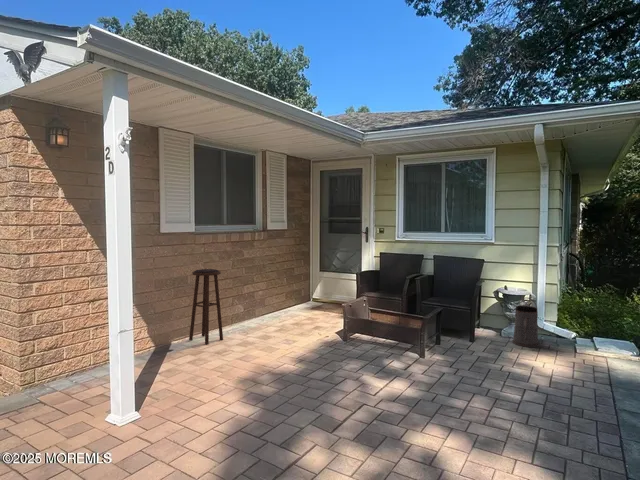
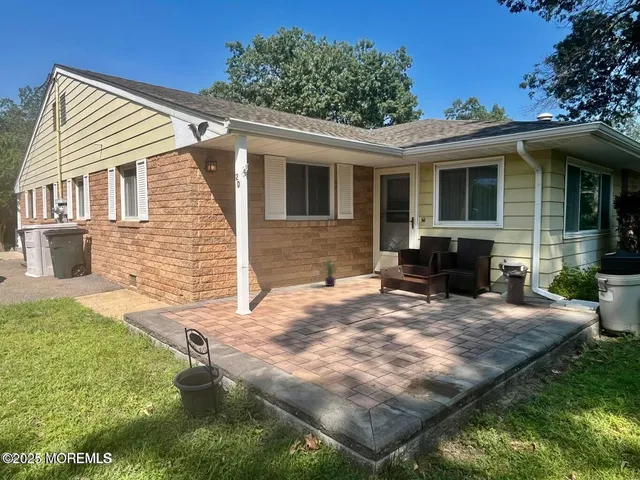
stool: present [189,269,223,344] -> none [282,244,303,291]
decorative plant: none [238,285,284,330] -> present [325,258,336,286]

